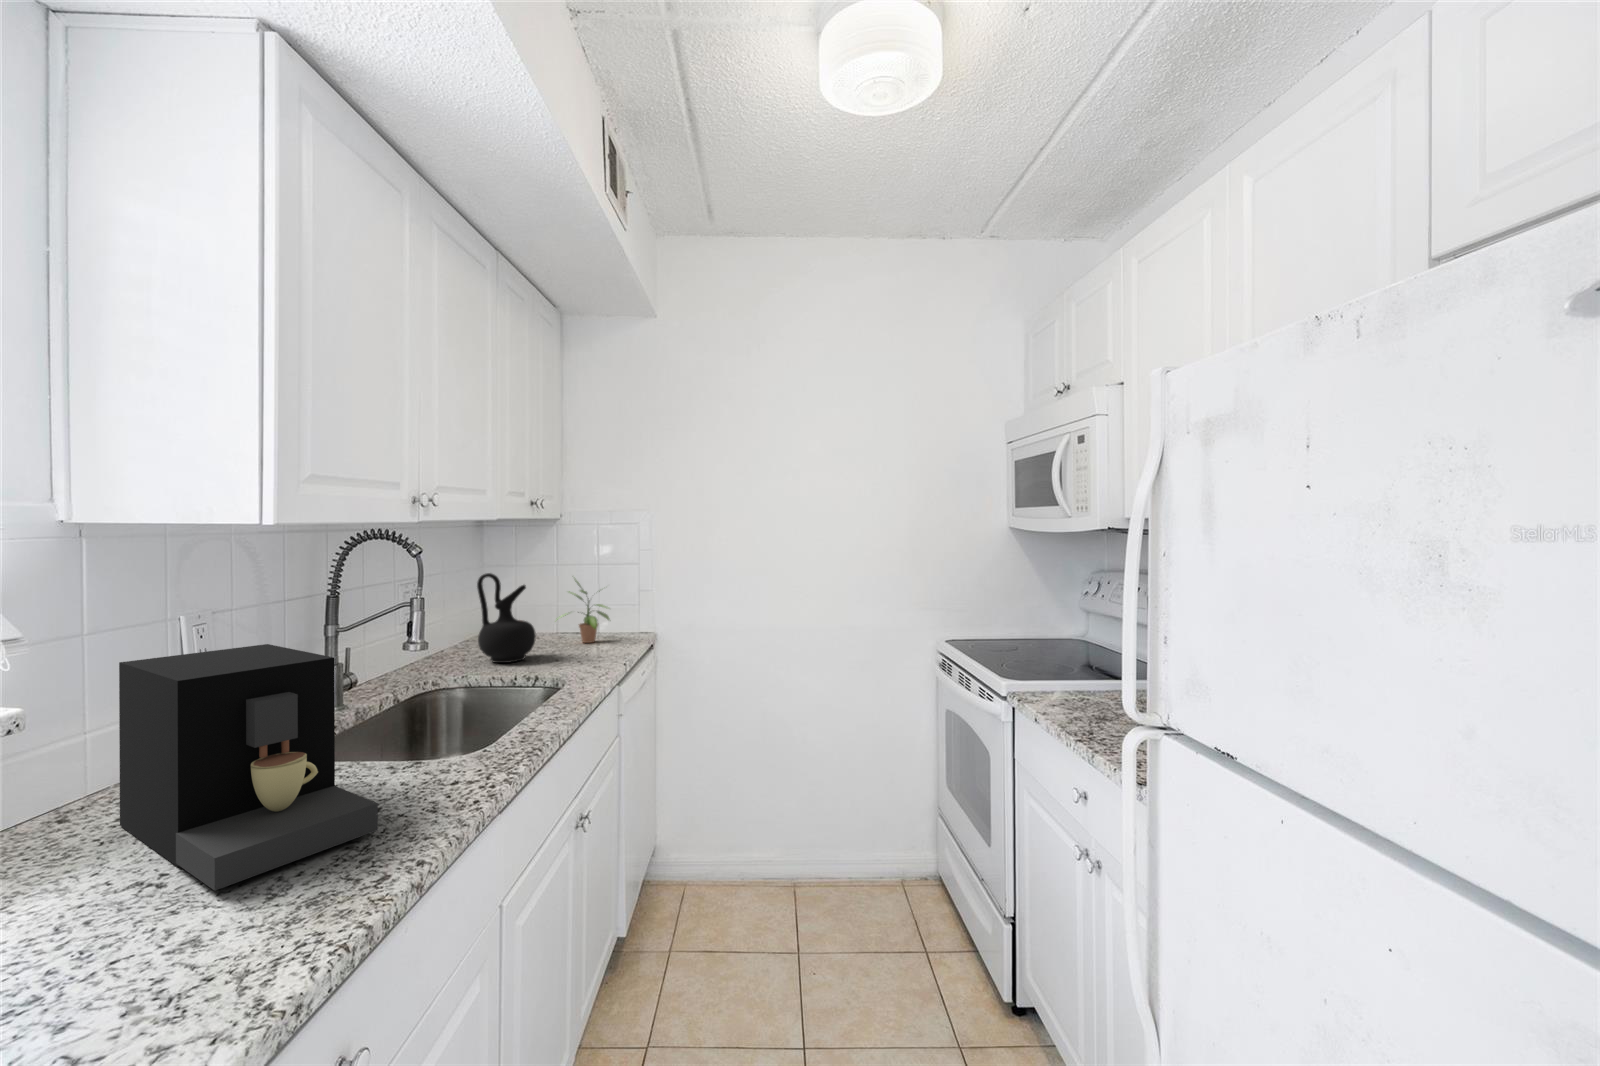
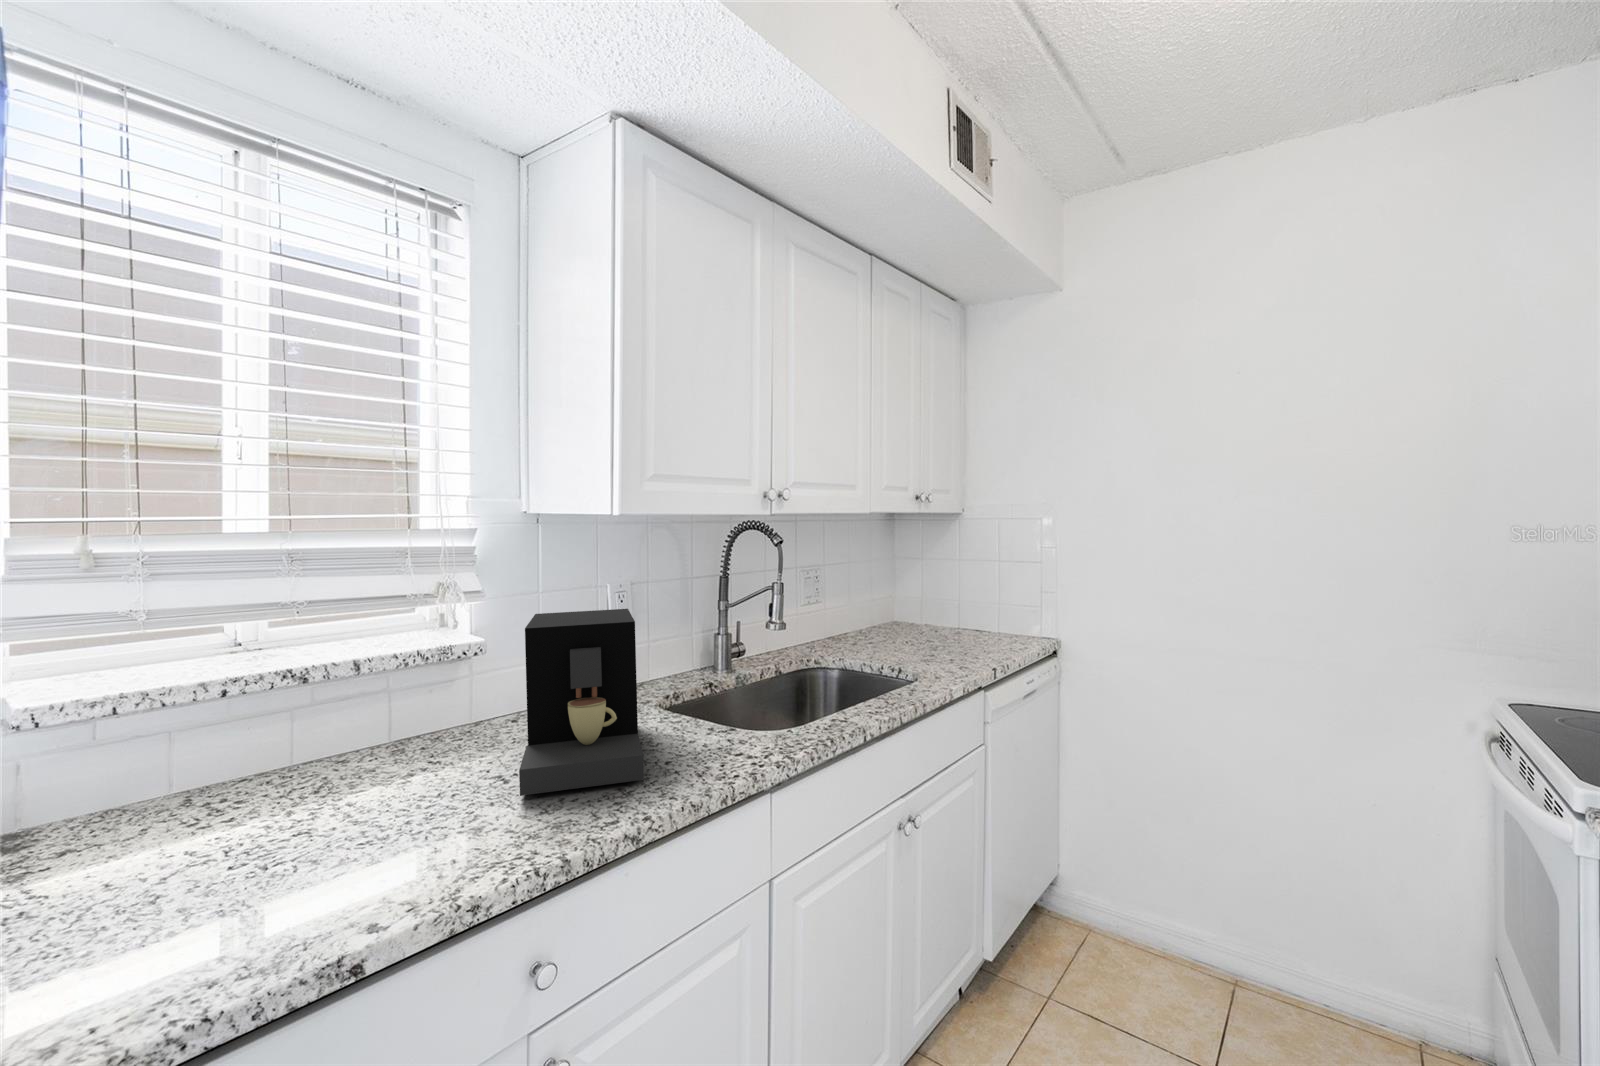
ceramic jug: present [477,573,536,663] -> none [862,559,916,650]
potted plant: present [557,580,609,643] -> none [946,563,1011,638]

